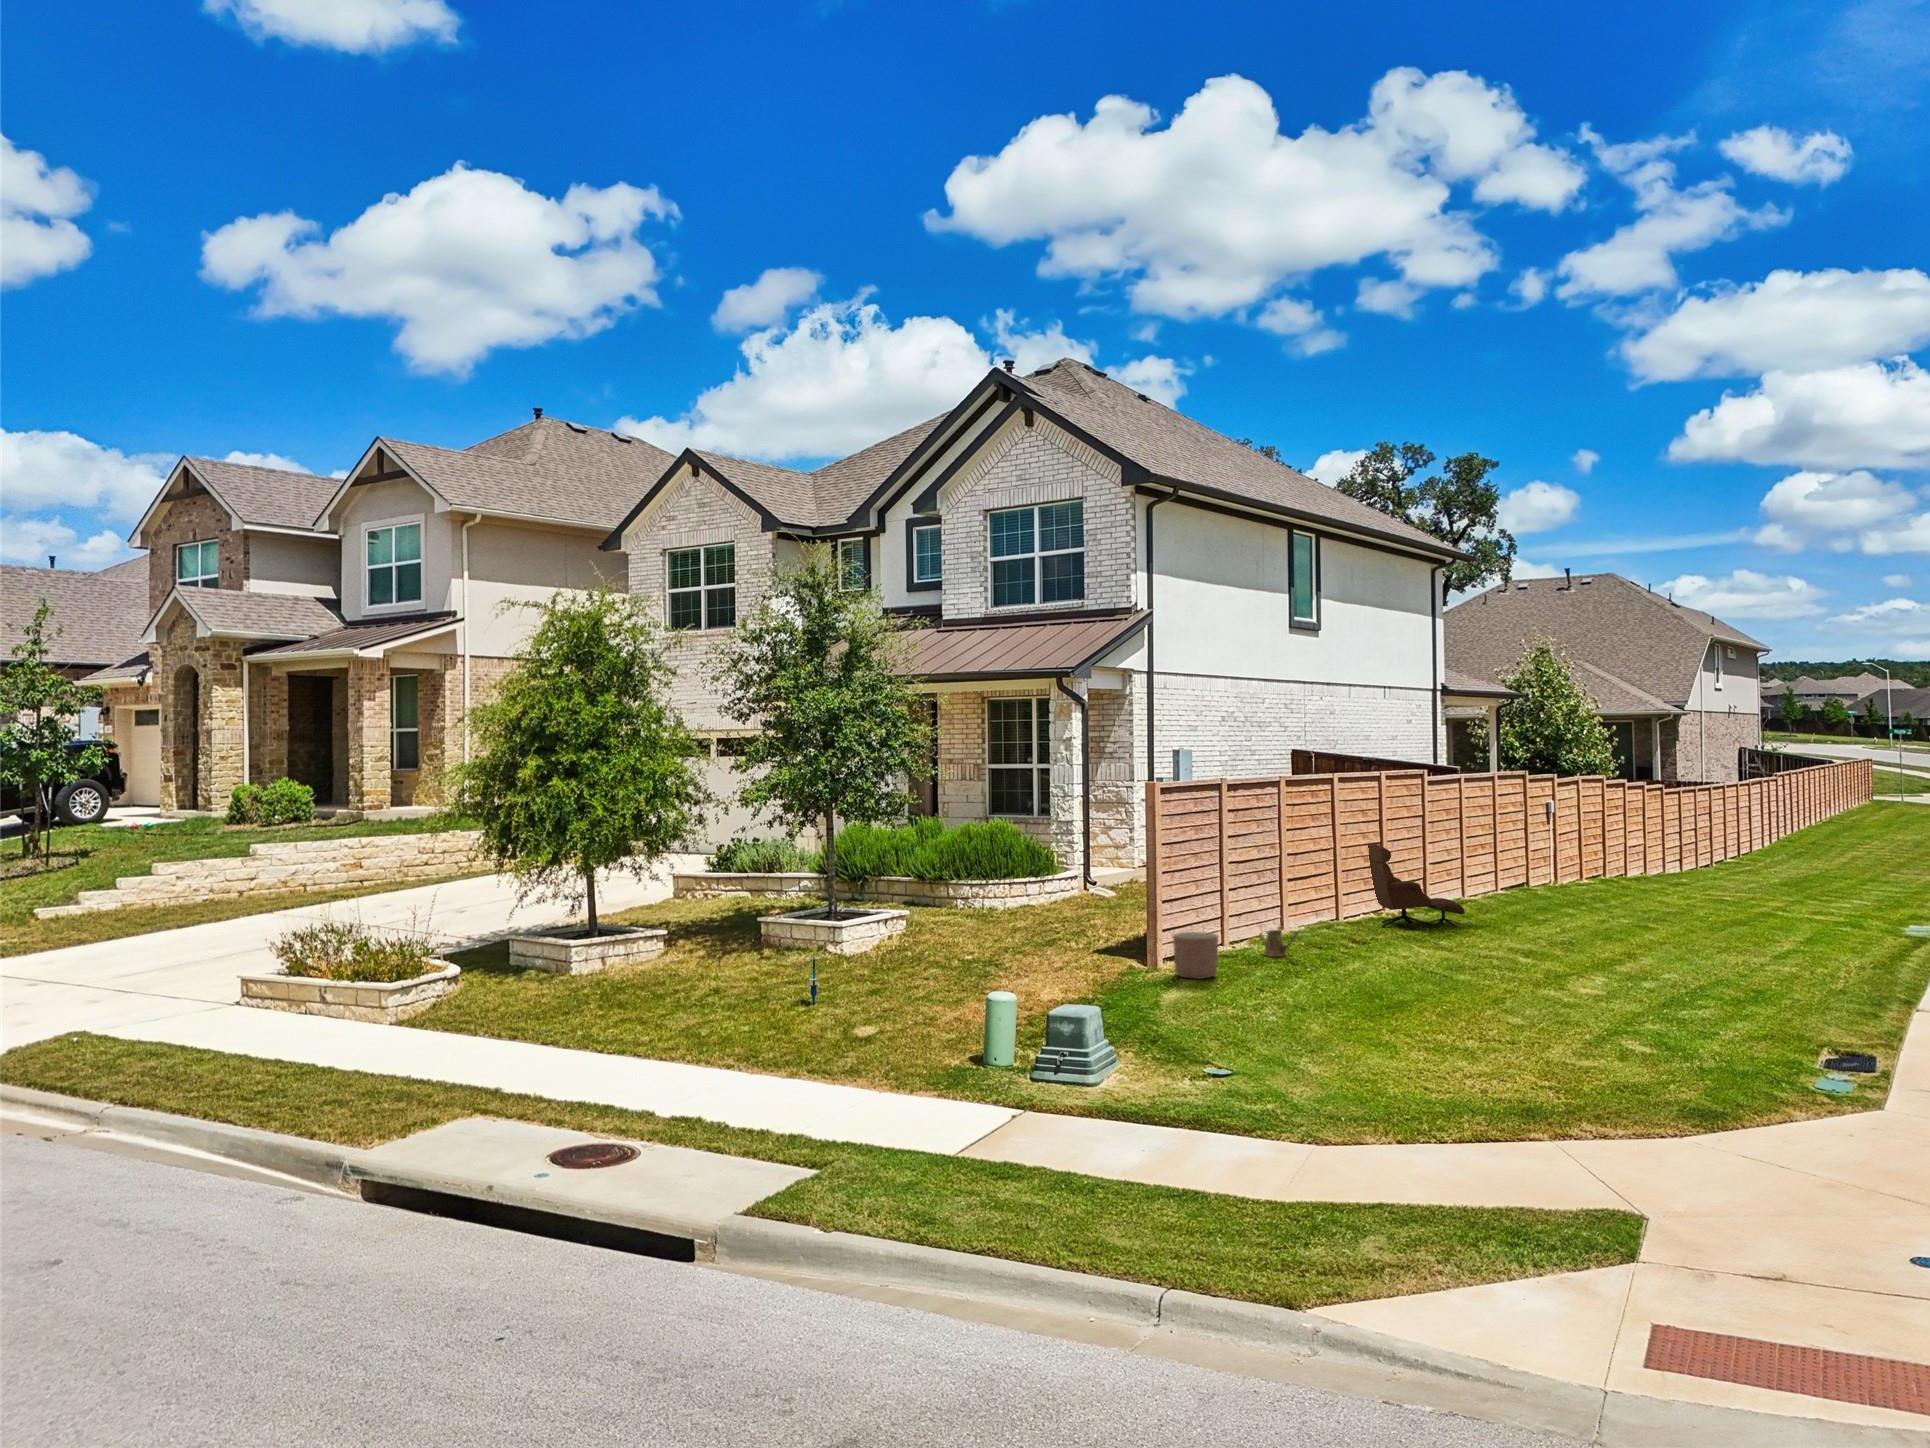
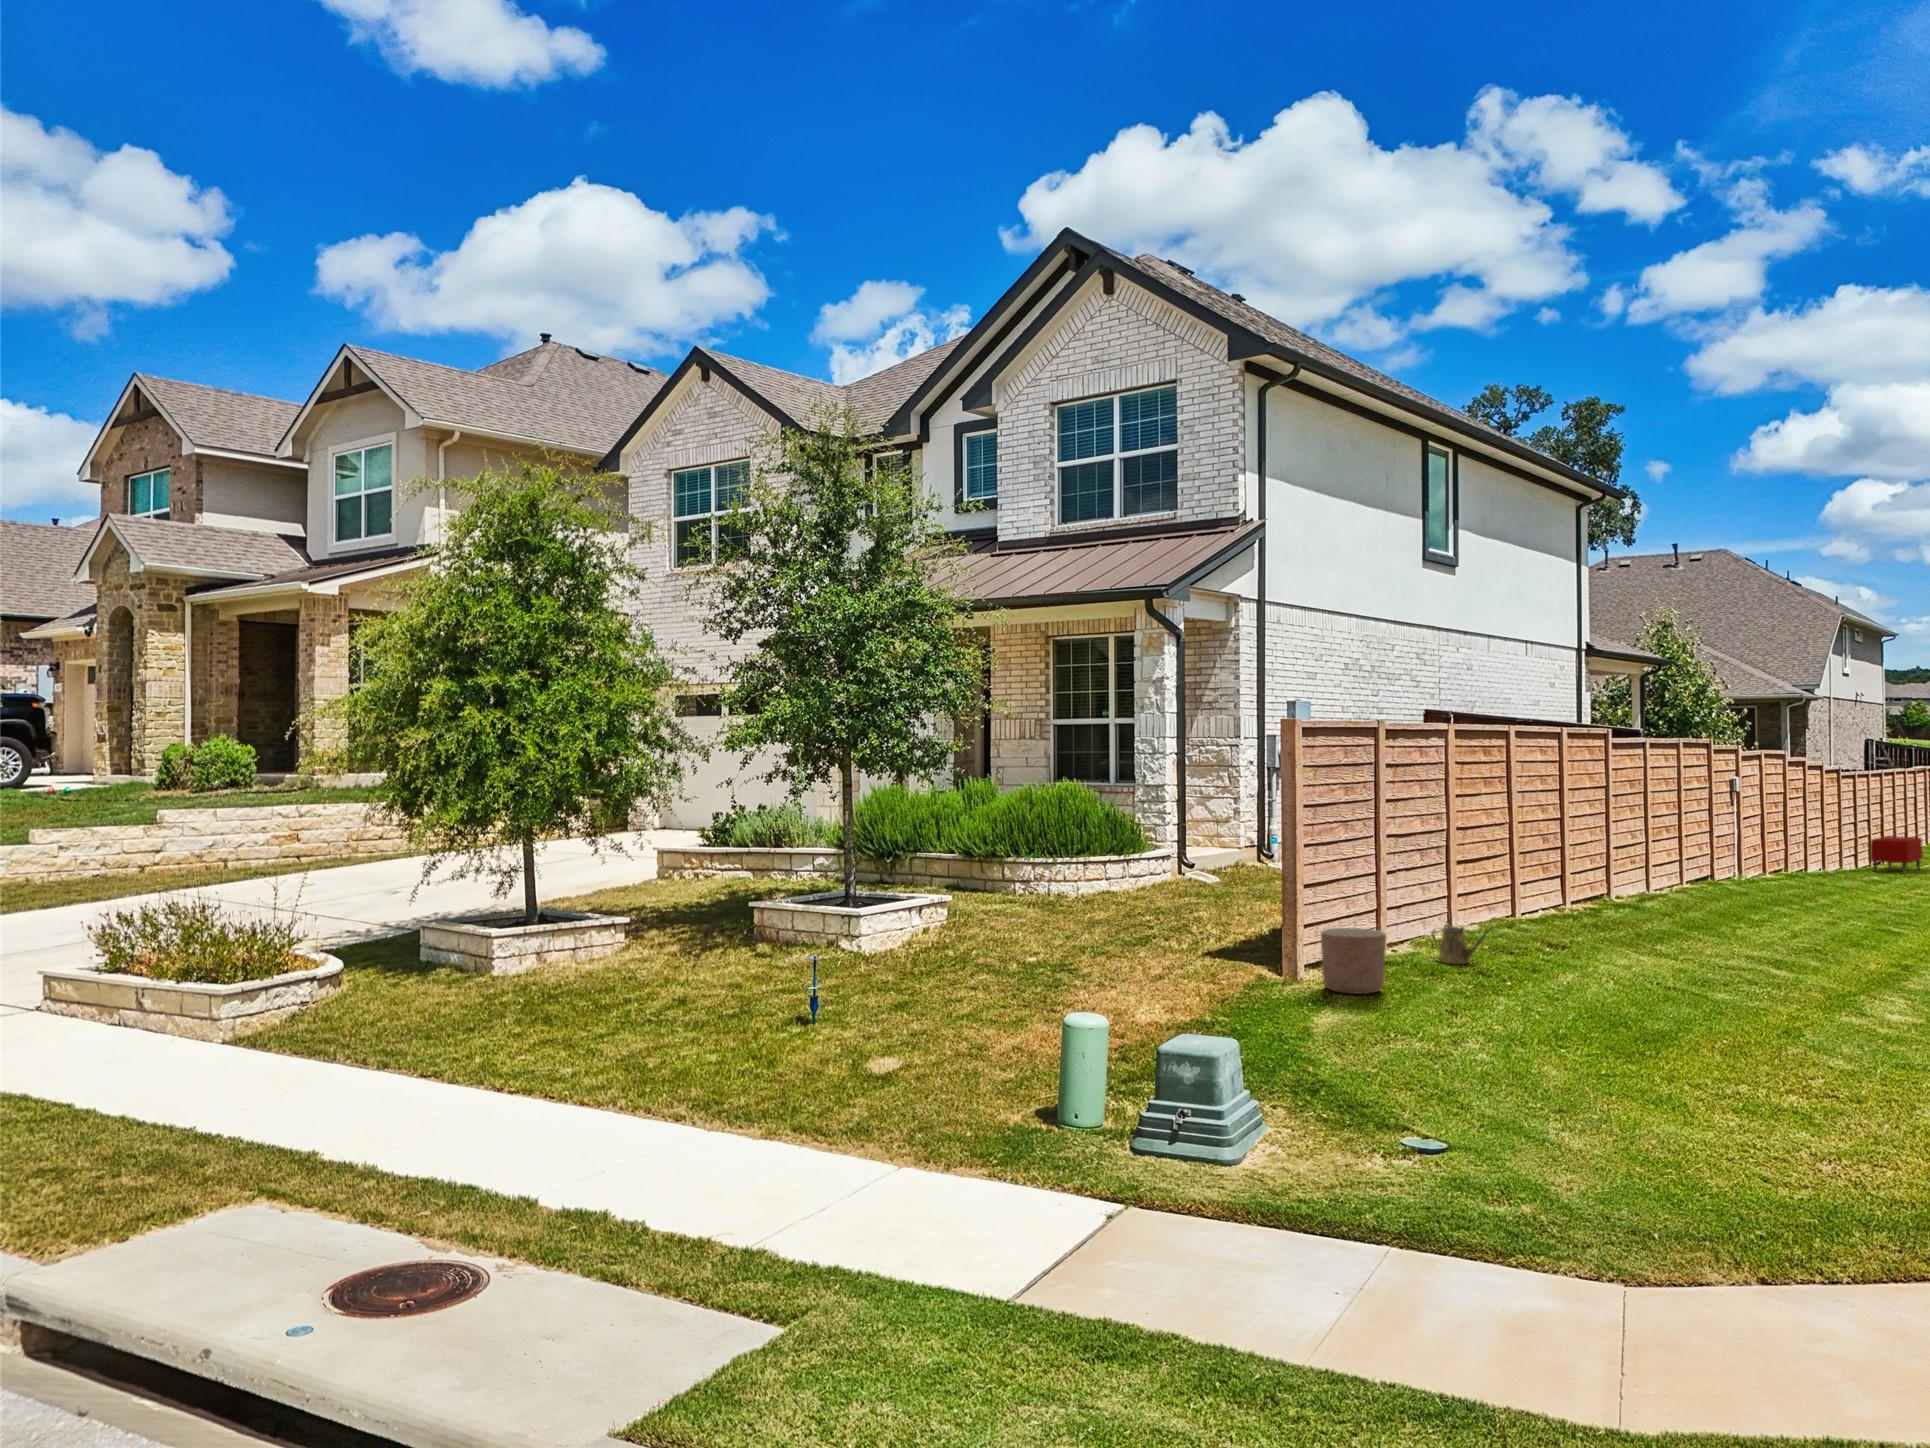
lounge chair: present [1368,844,1465,929] -> none [1561,814,1697,929]
bench: none [1652,848,1696,879] -> present [1870,836,1923,874]

